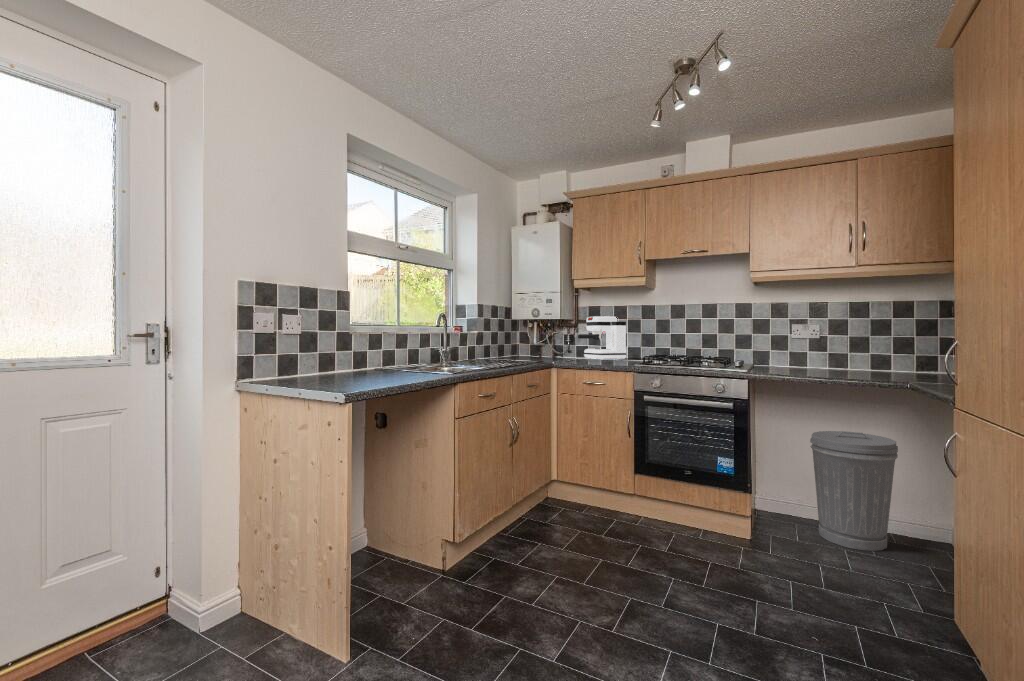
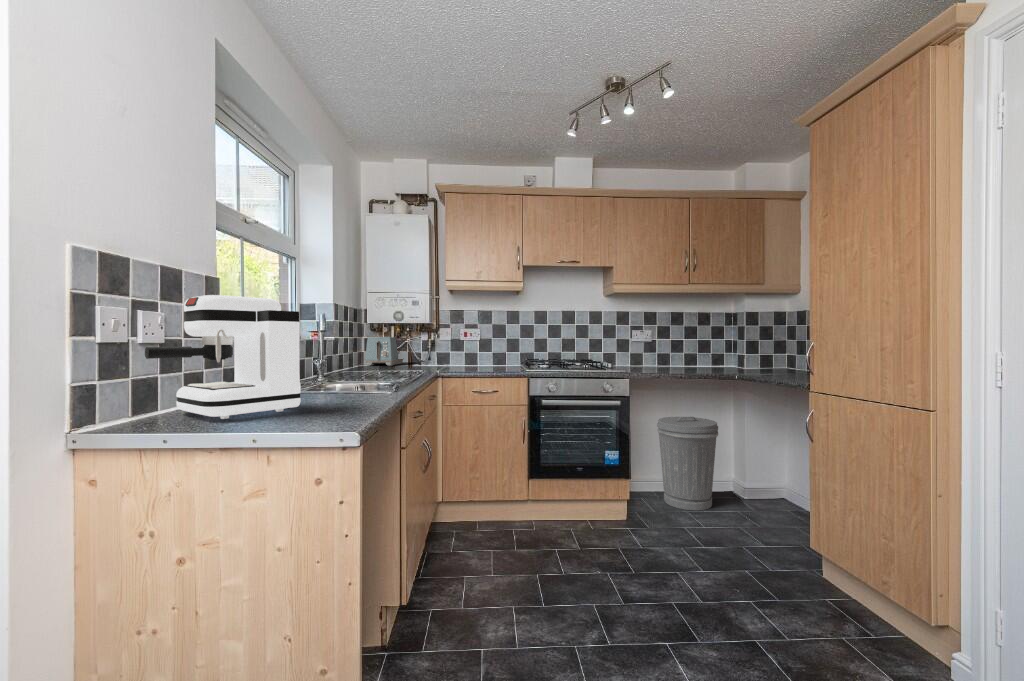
coffee maker: present [578,316,626,360] -> present [145,295,301,419]
toaster: none [516,332,555,357] -> present [366,337,403,366]

